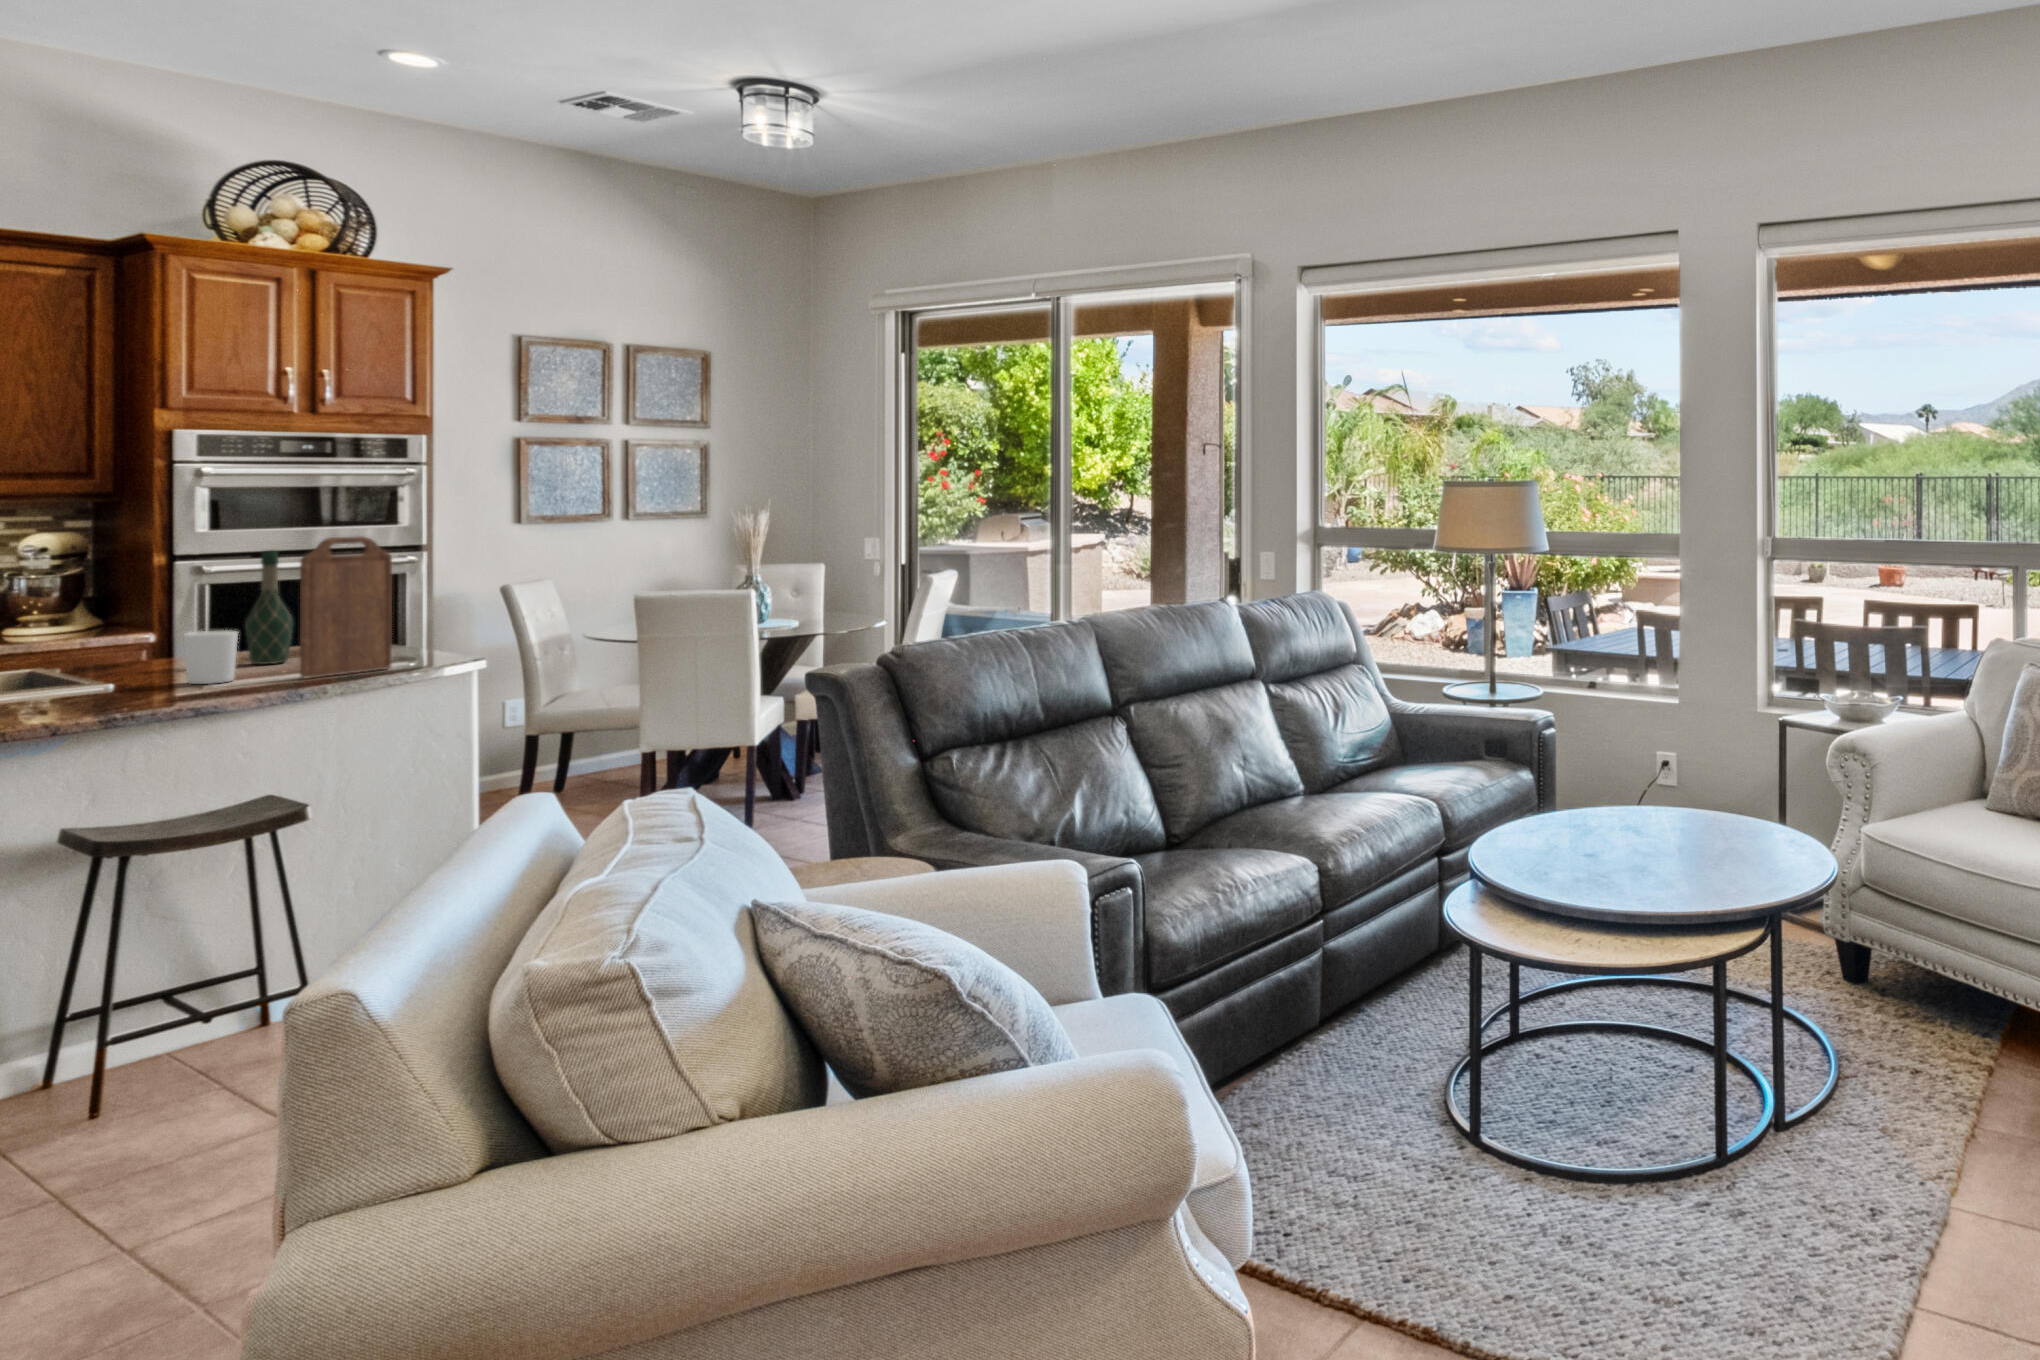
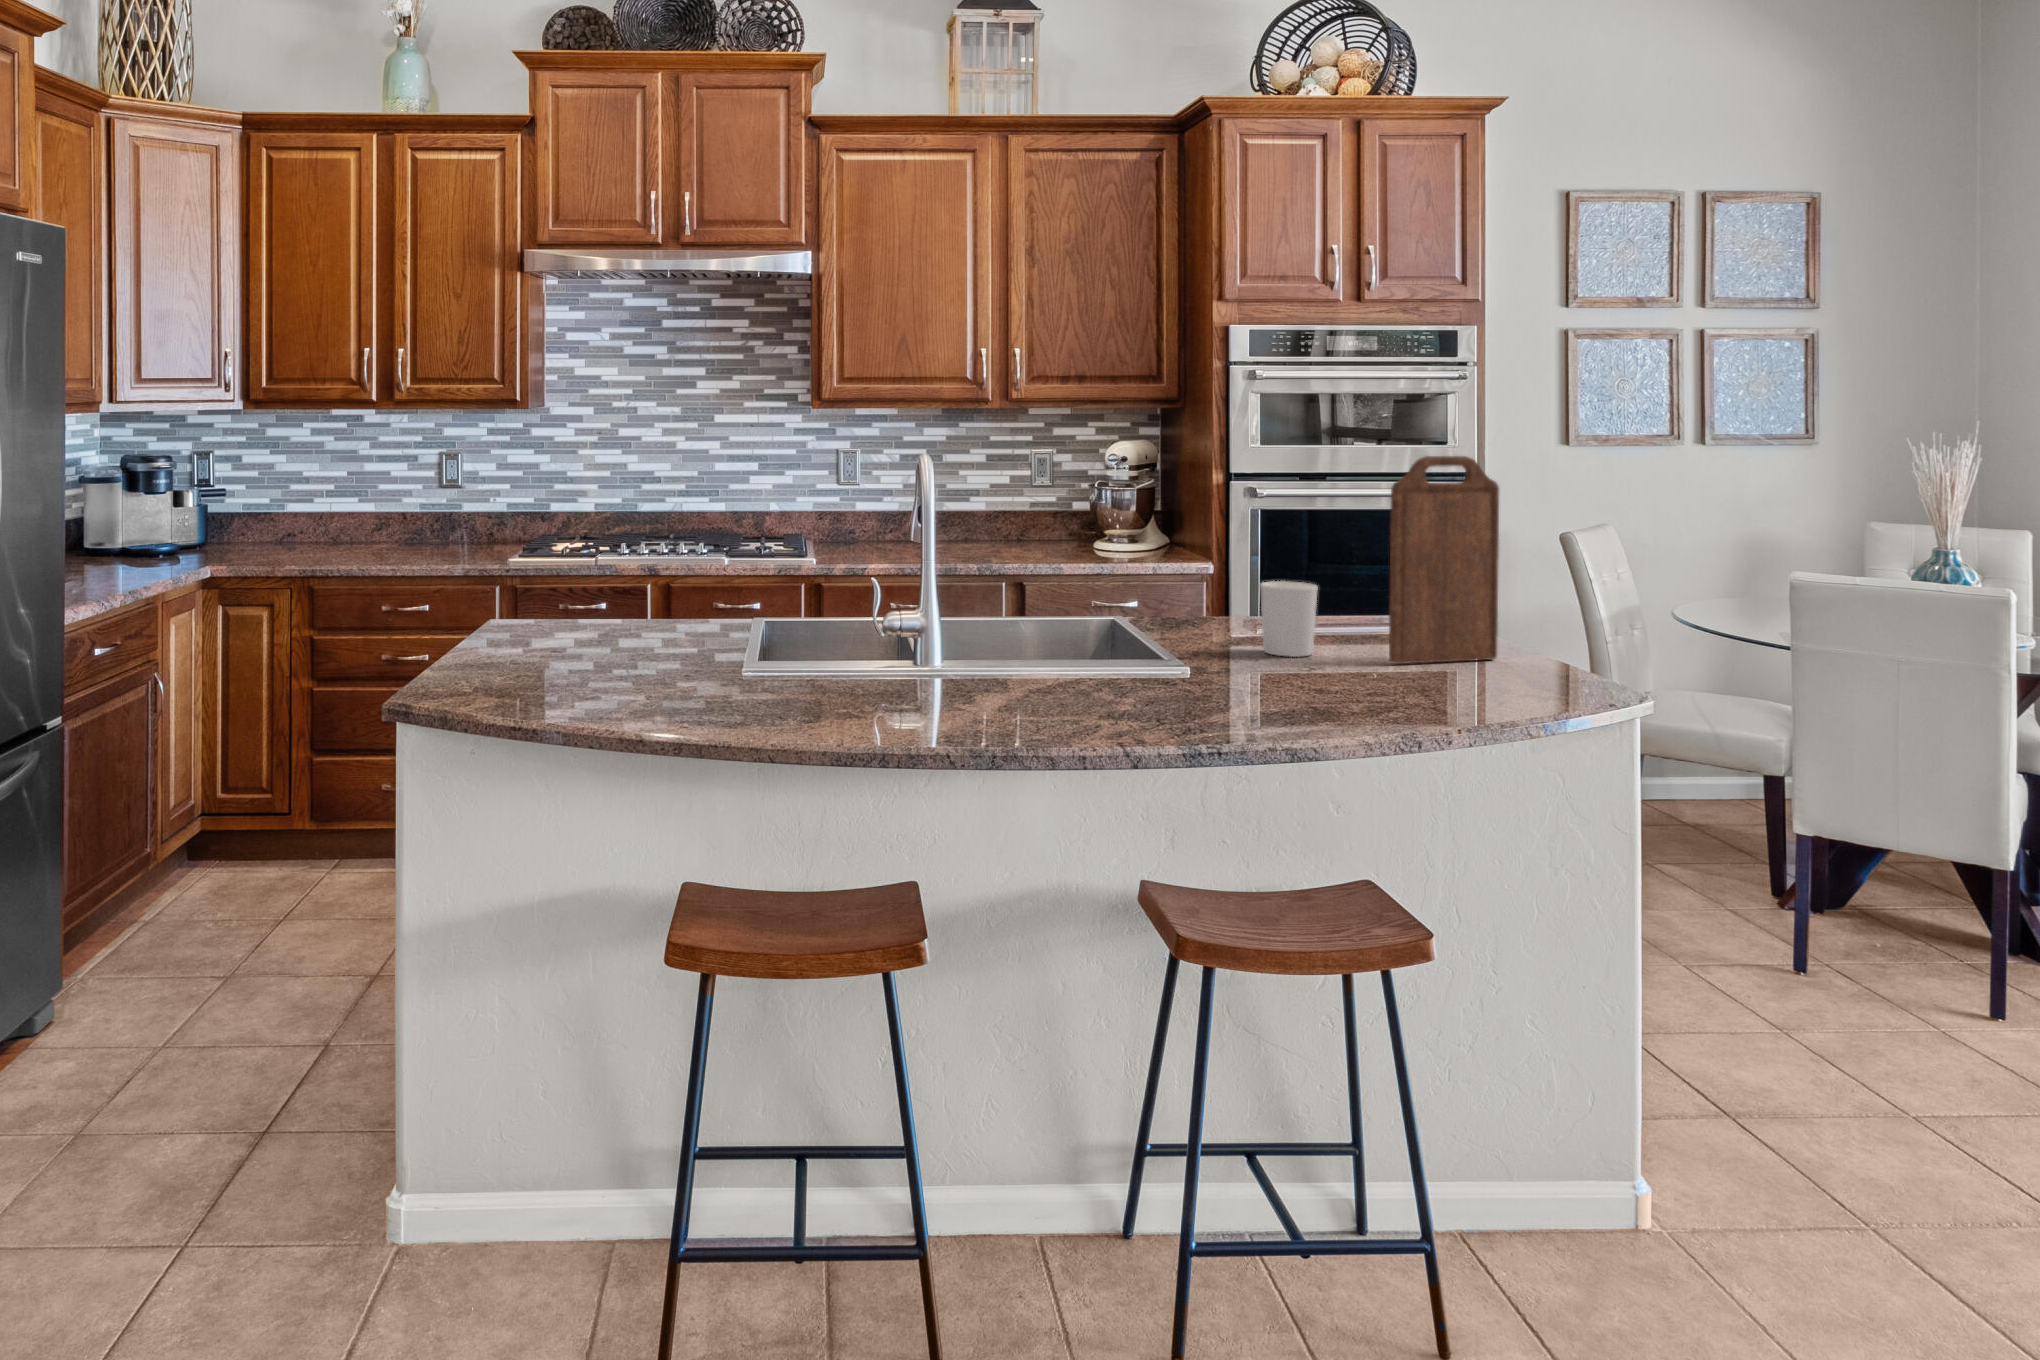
wine bottle: present [245,551,293,664] -> none [1316,473,1368,629]

